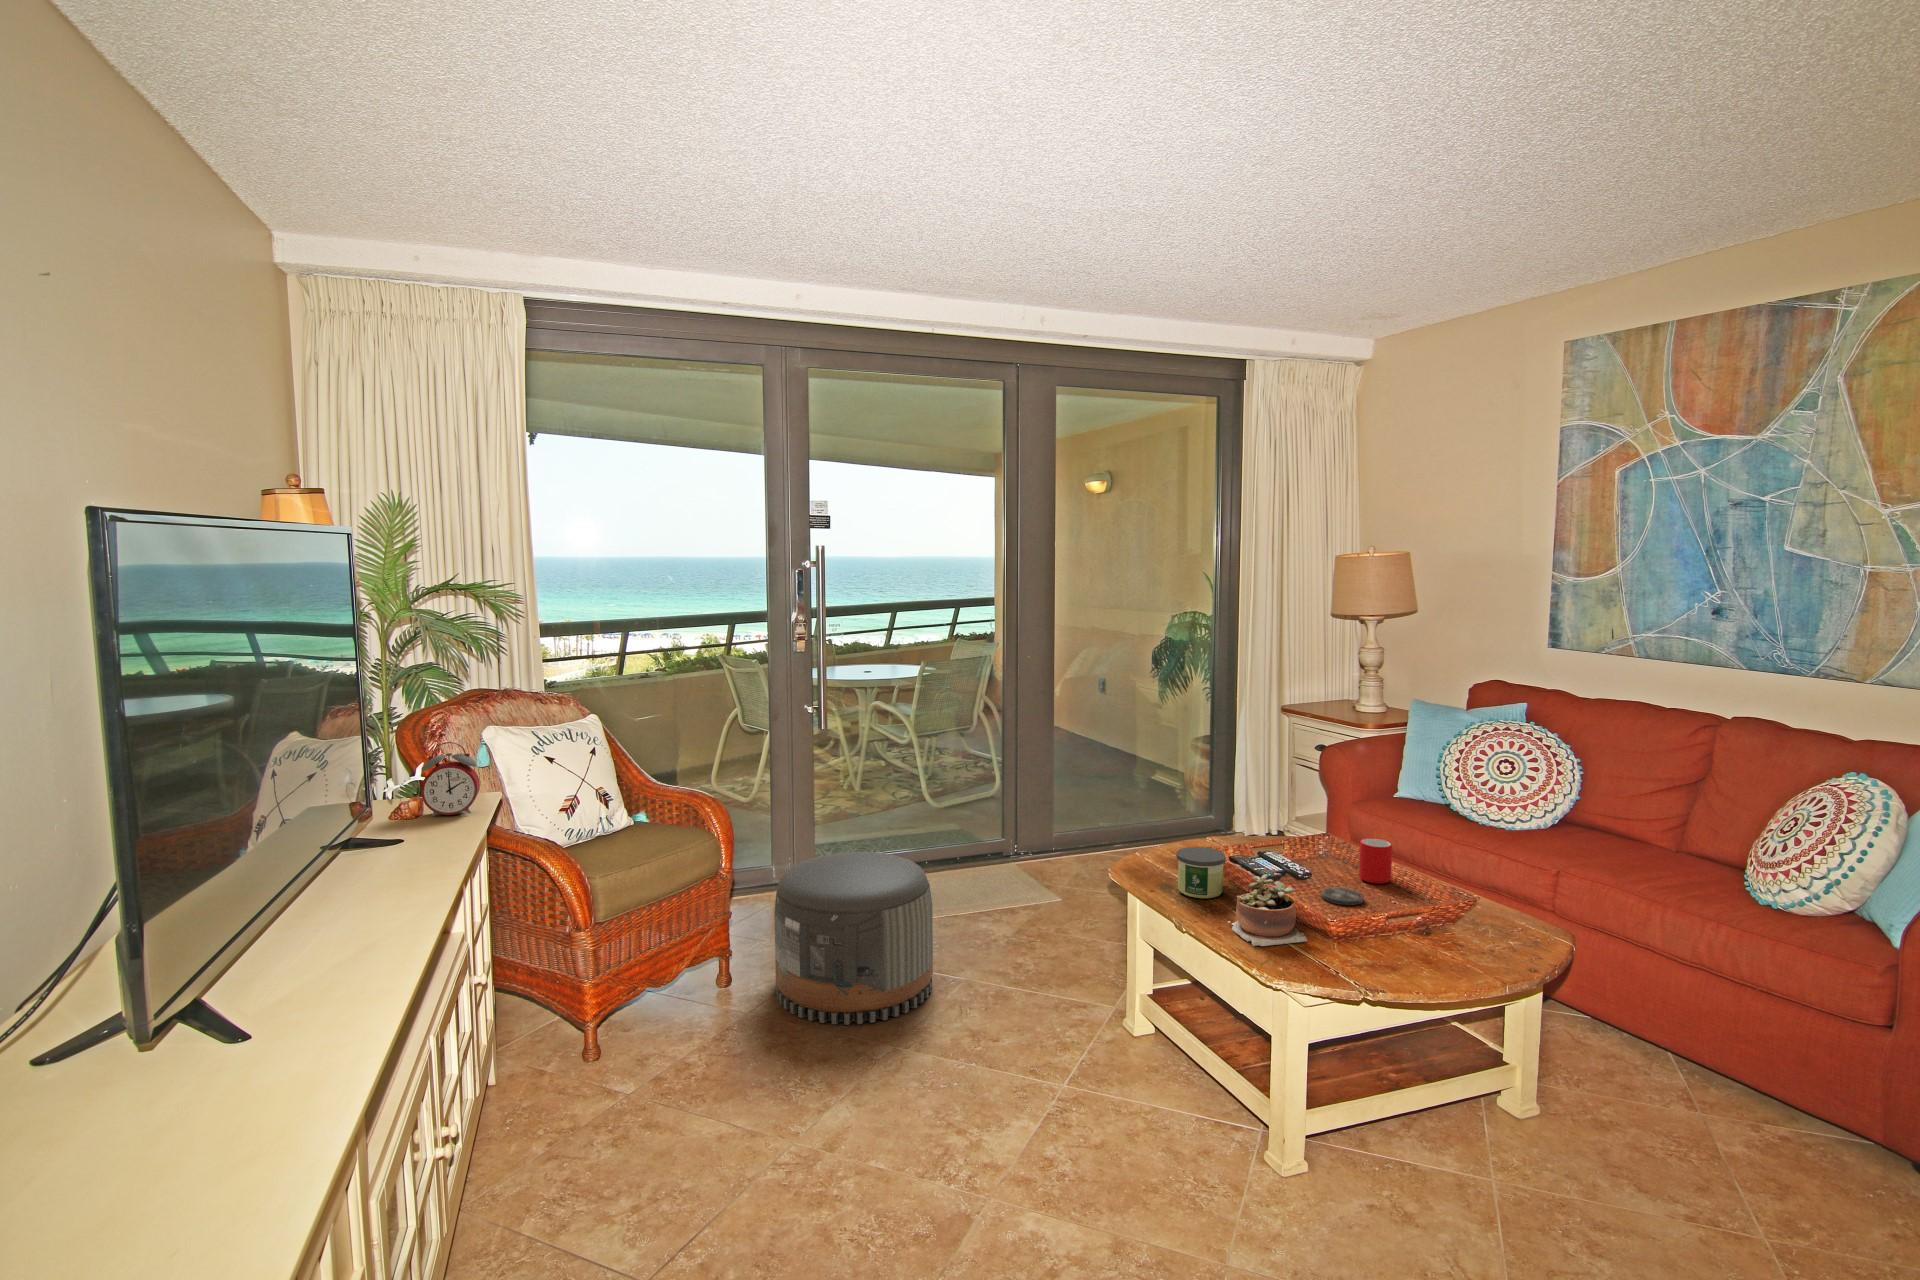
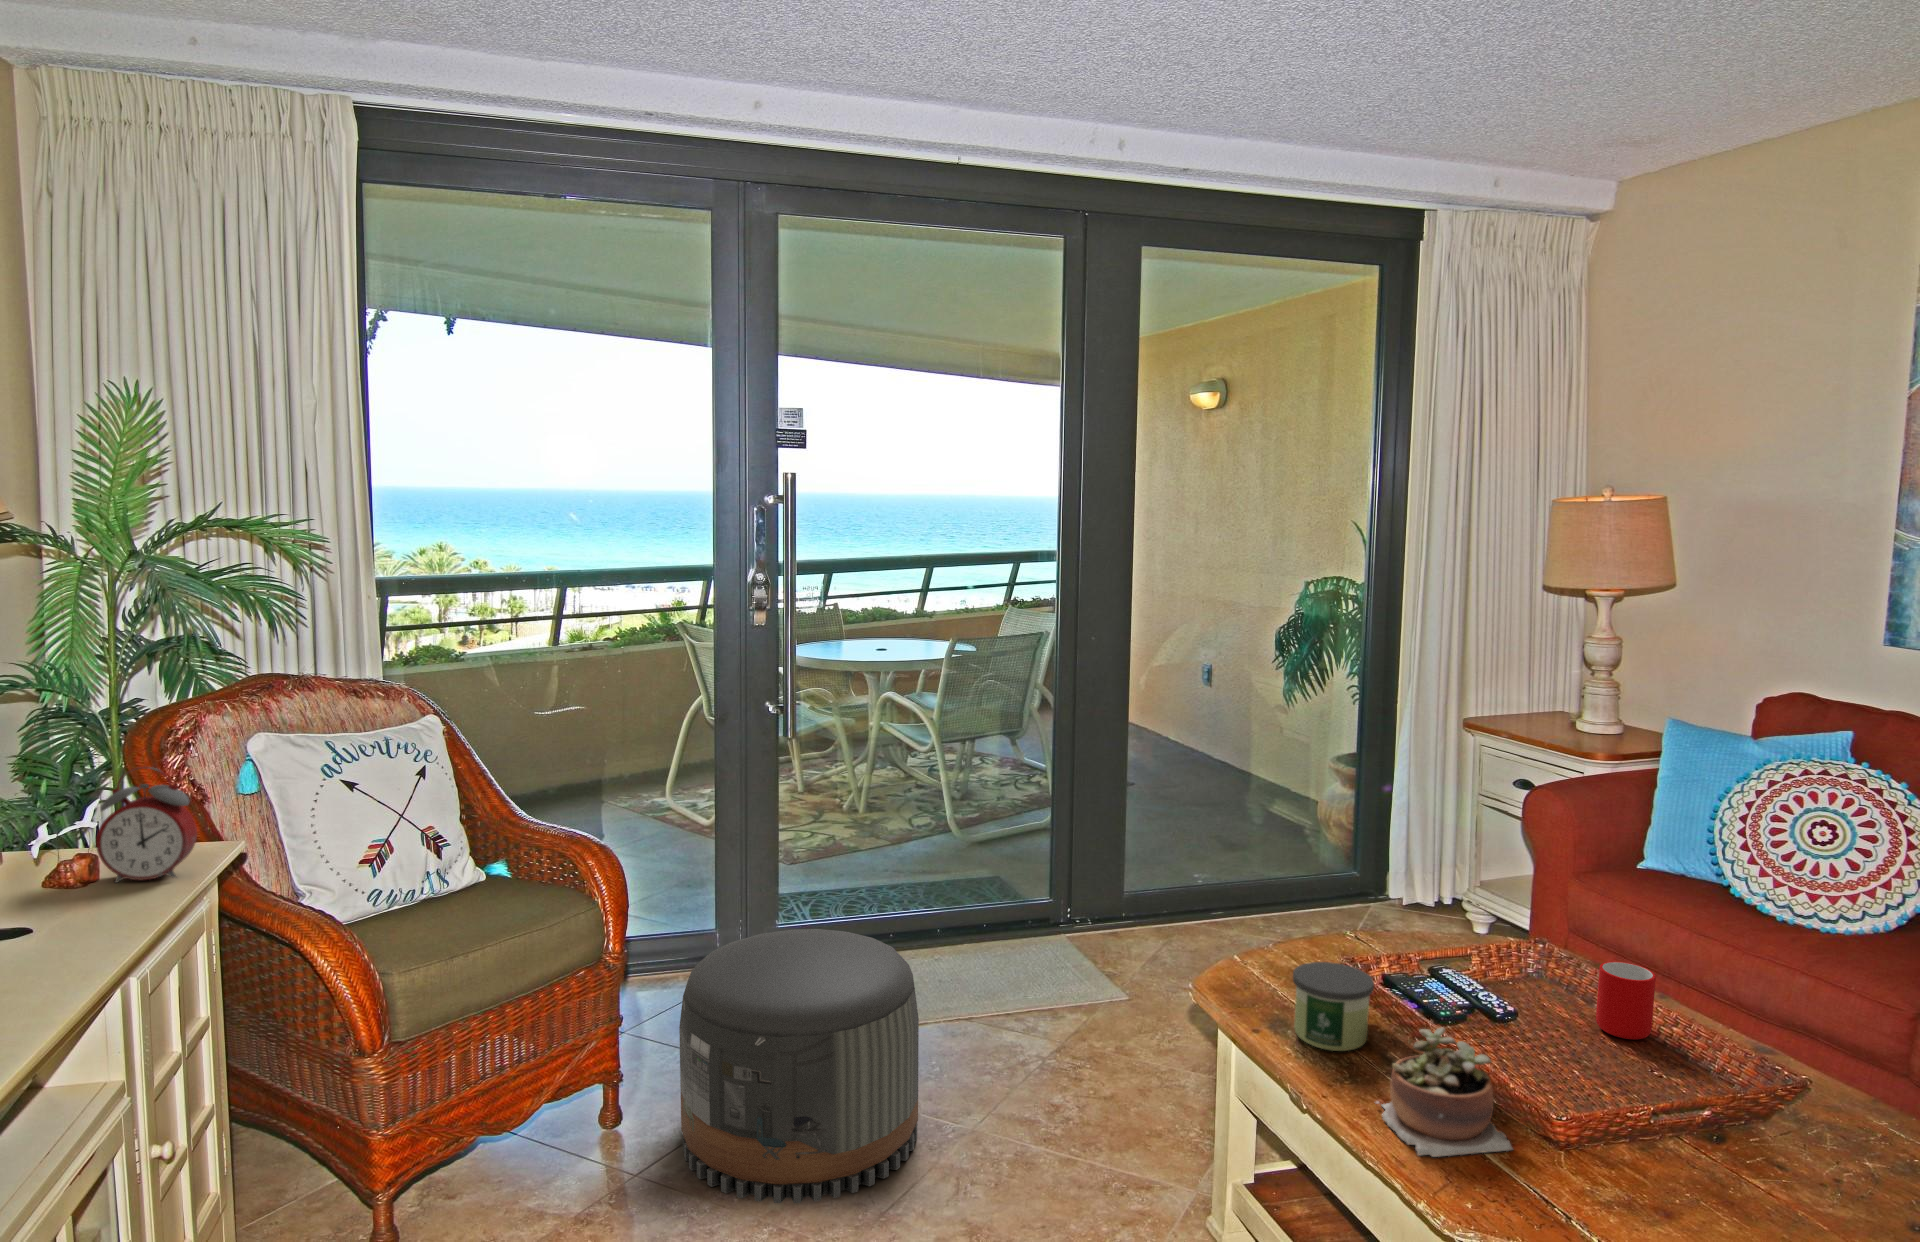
coaster: present [1321,887,1363,905] -> none [1534,1046,1608,1084]

